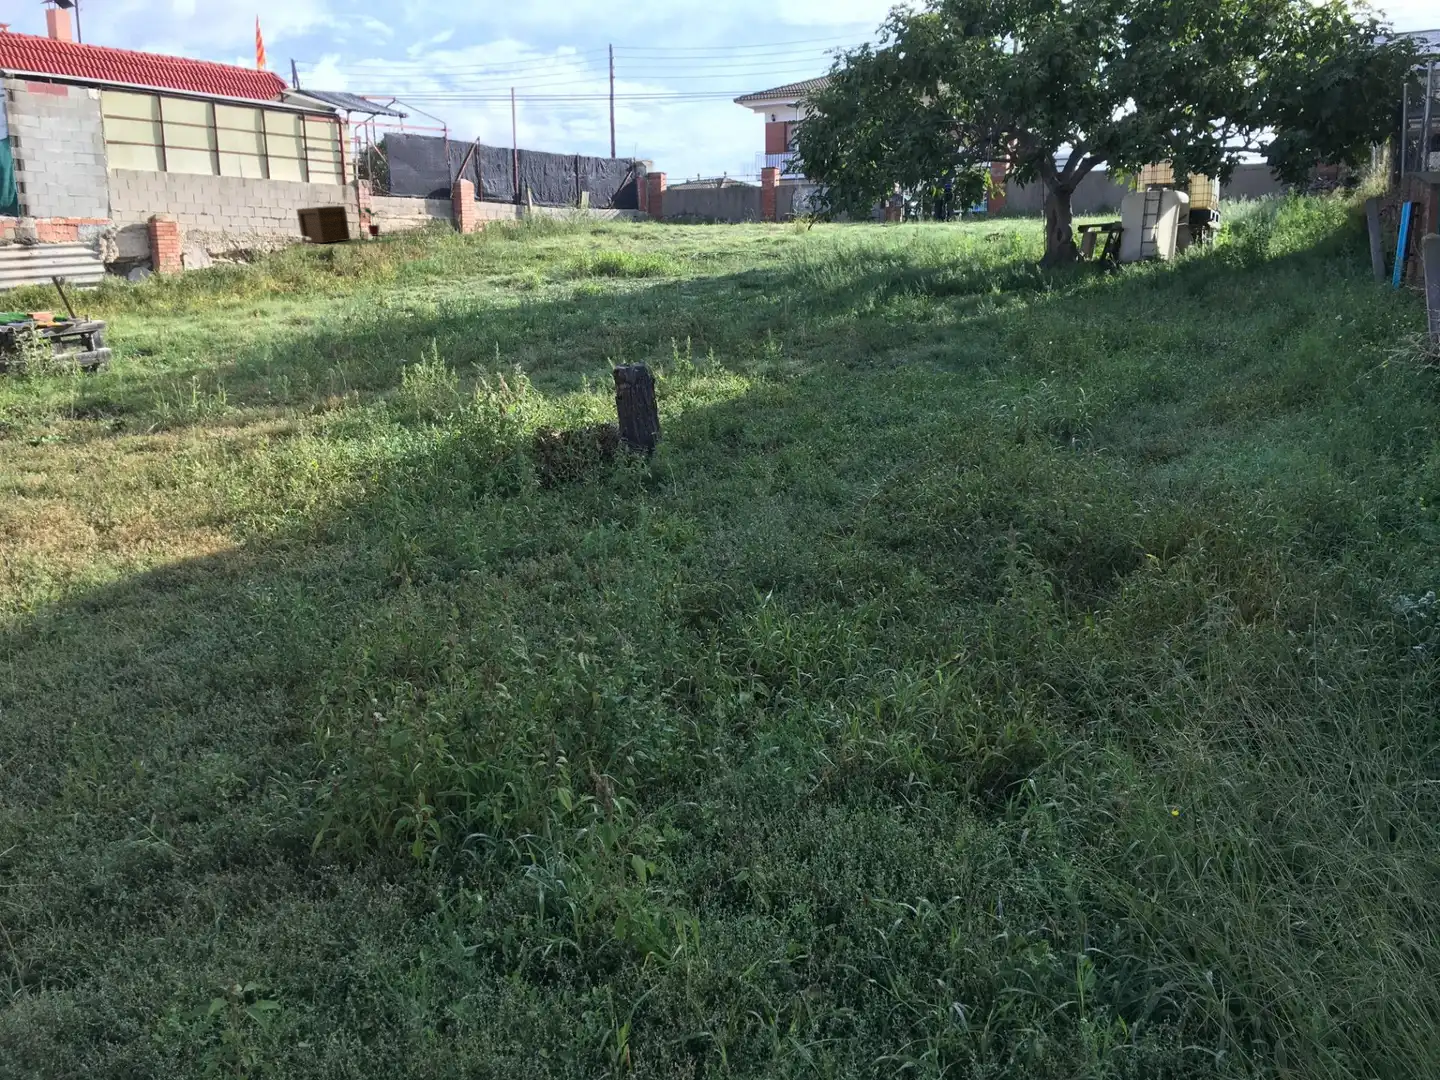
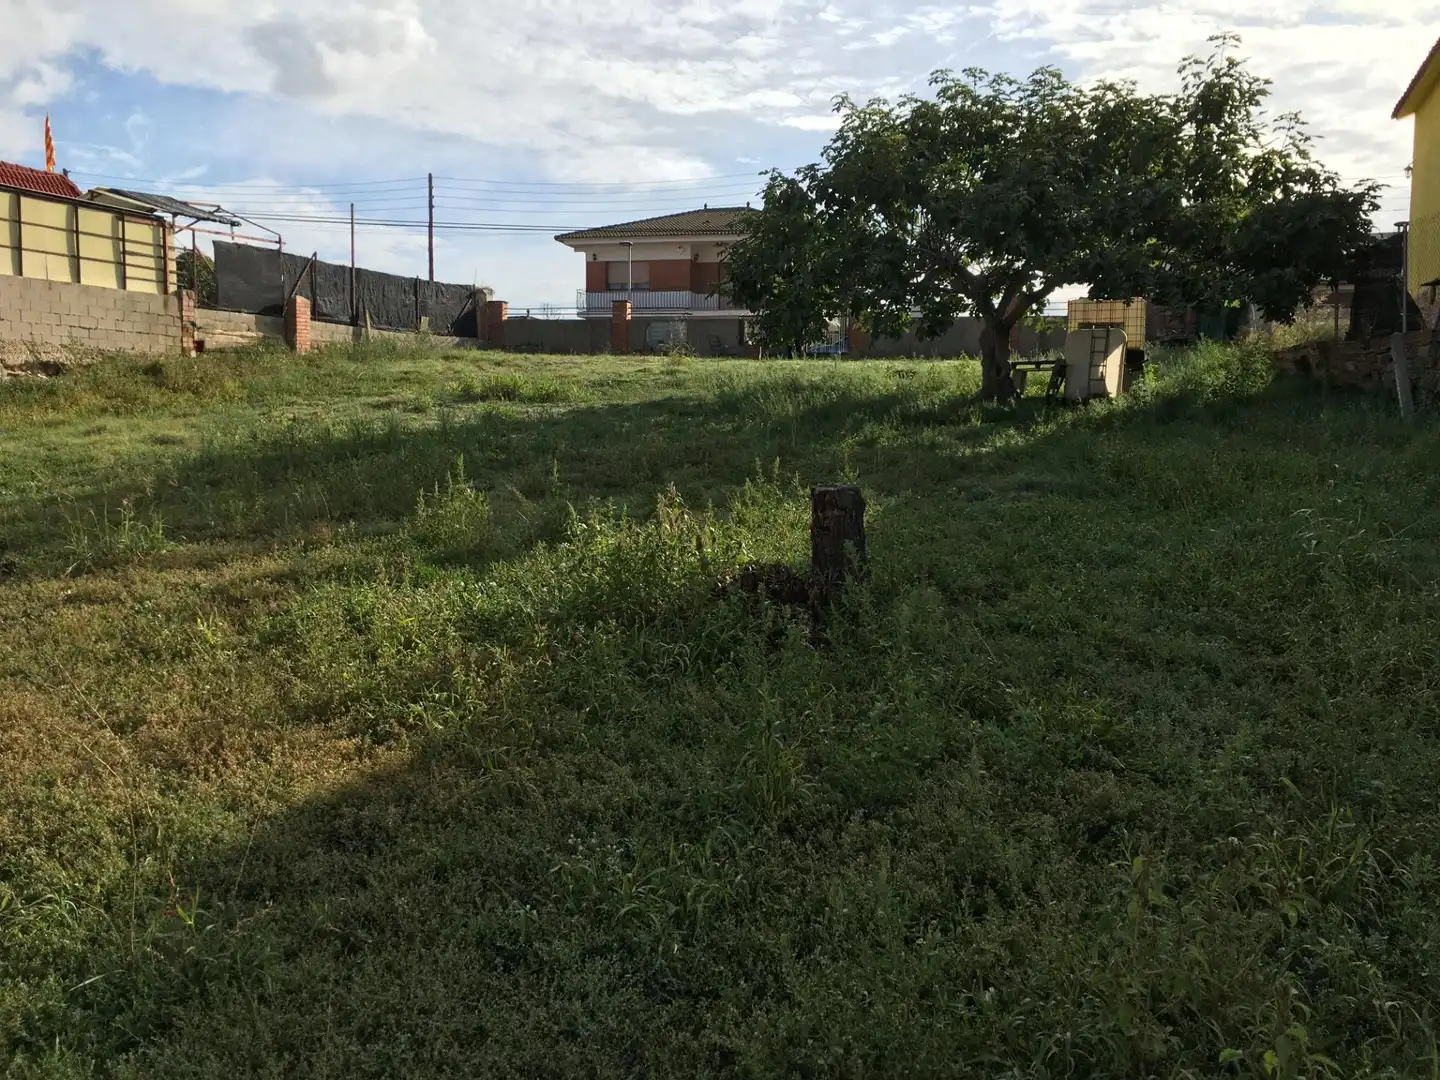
wooden crate: present [296,206,350,243] -> none [110,317,172,357]

